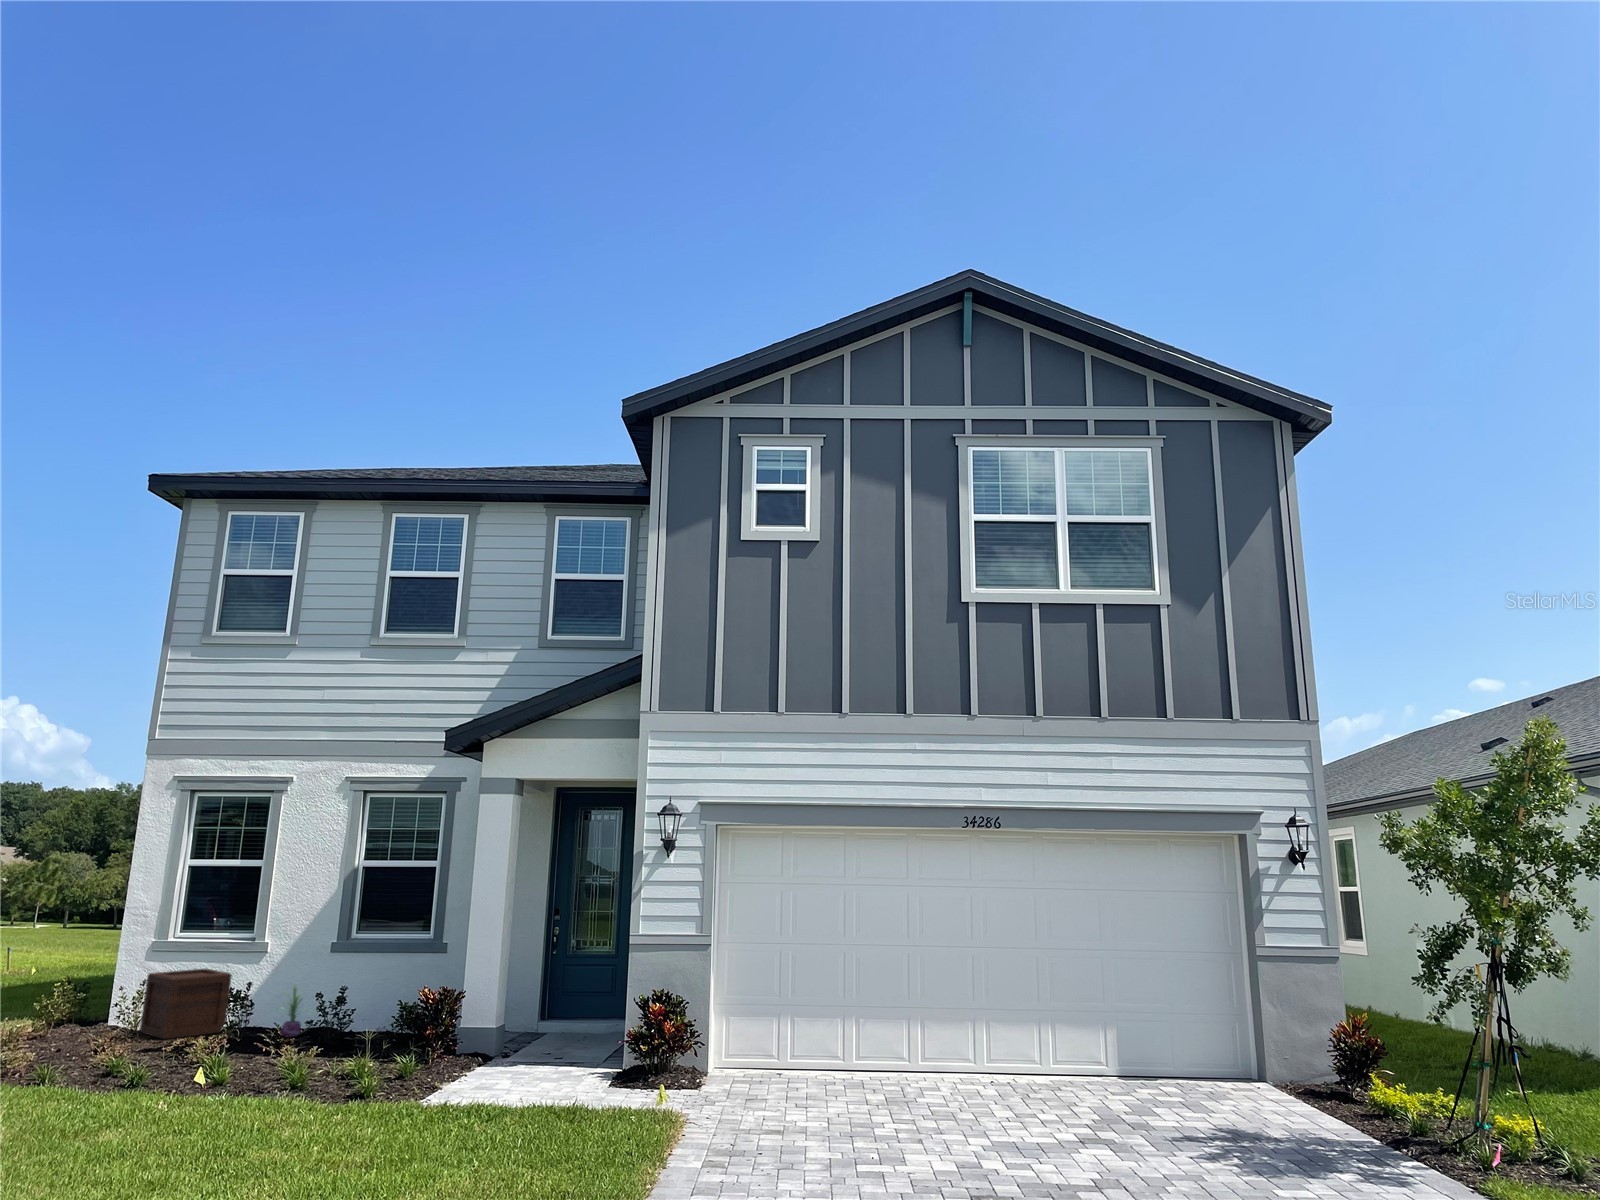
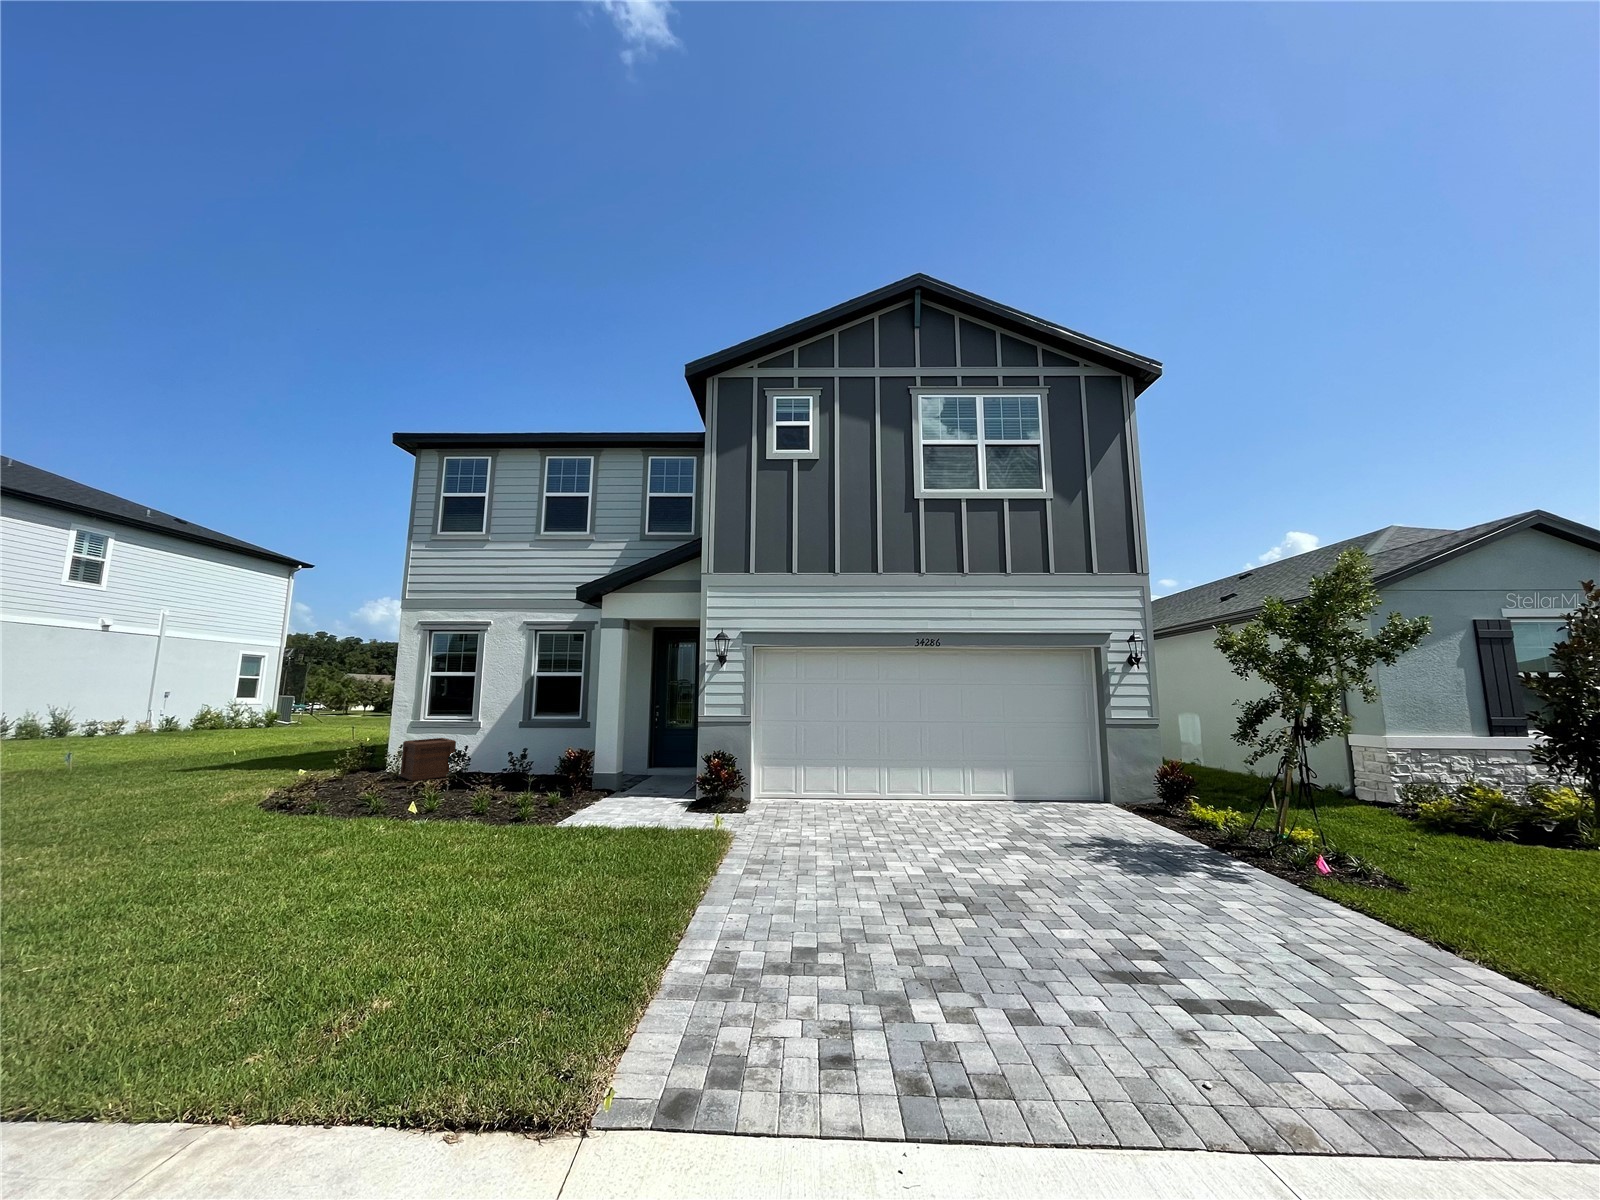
decorative plant: present [282,985,308,1037] -> none [475,747,512,779]

